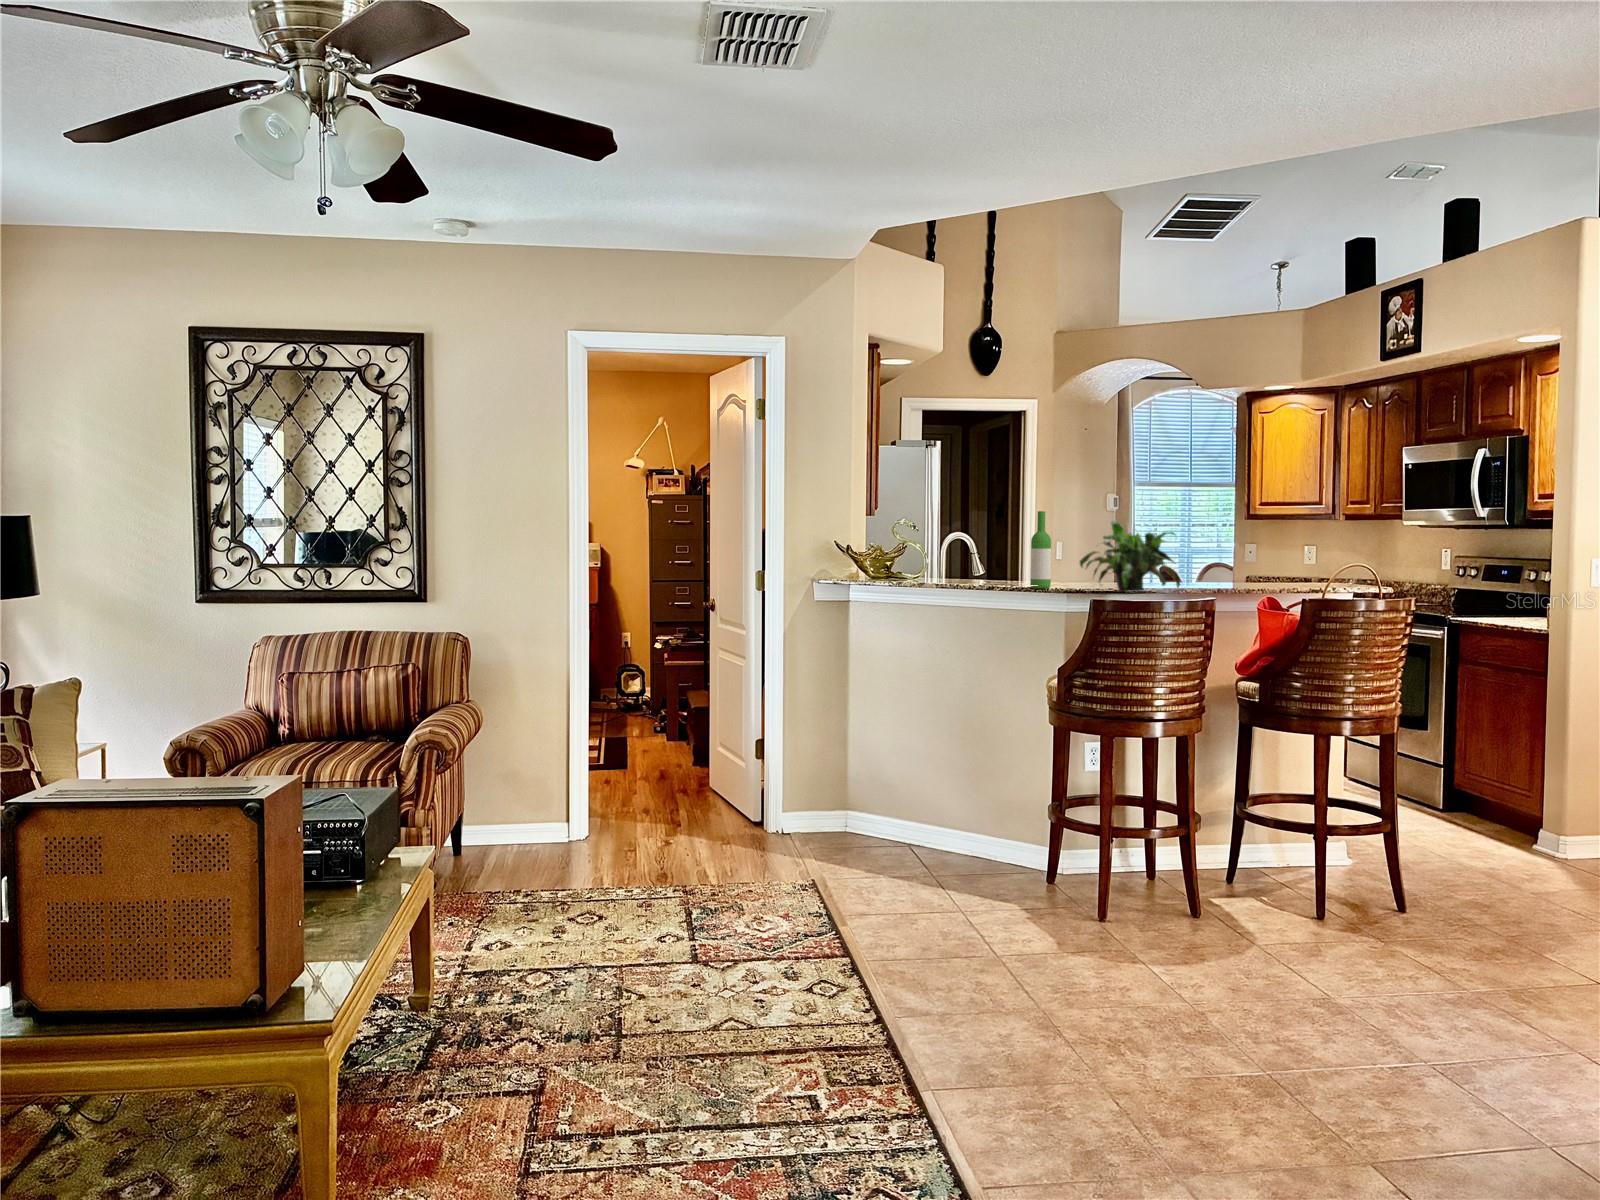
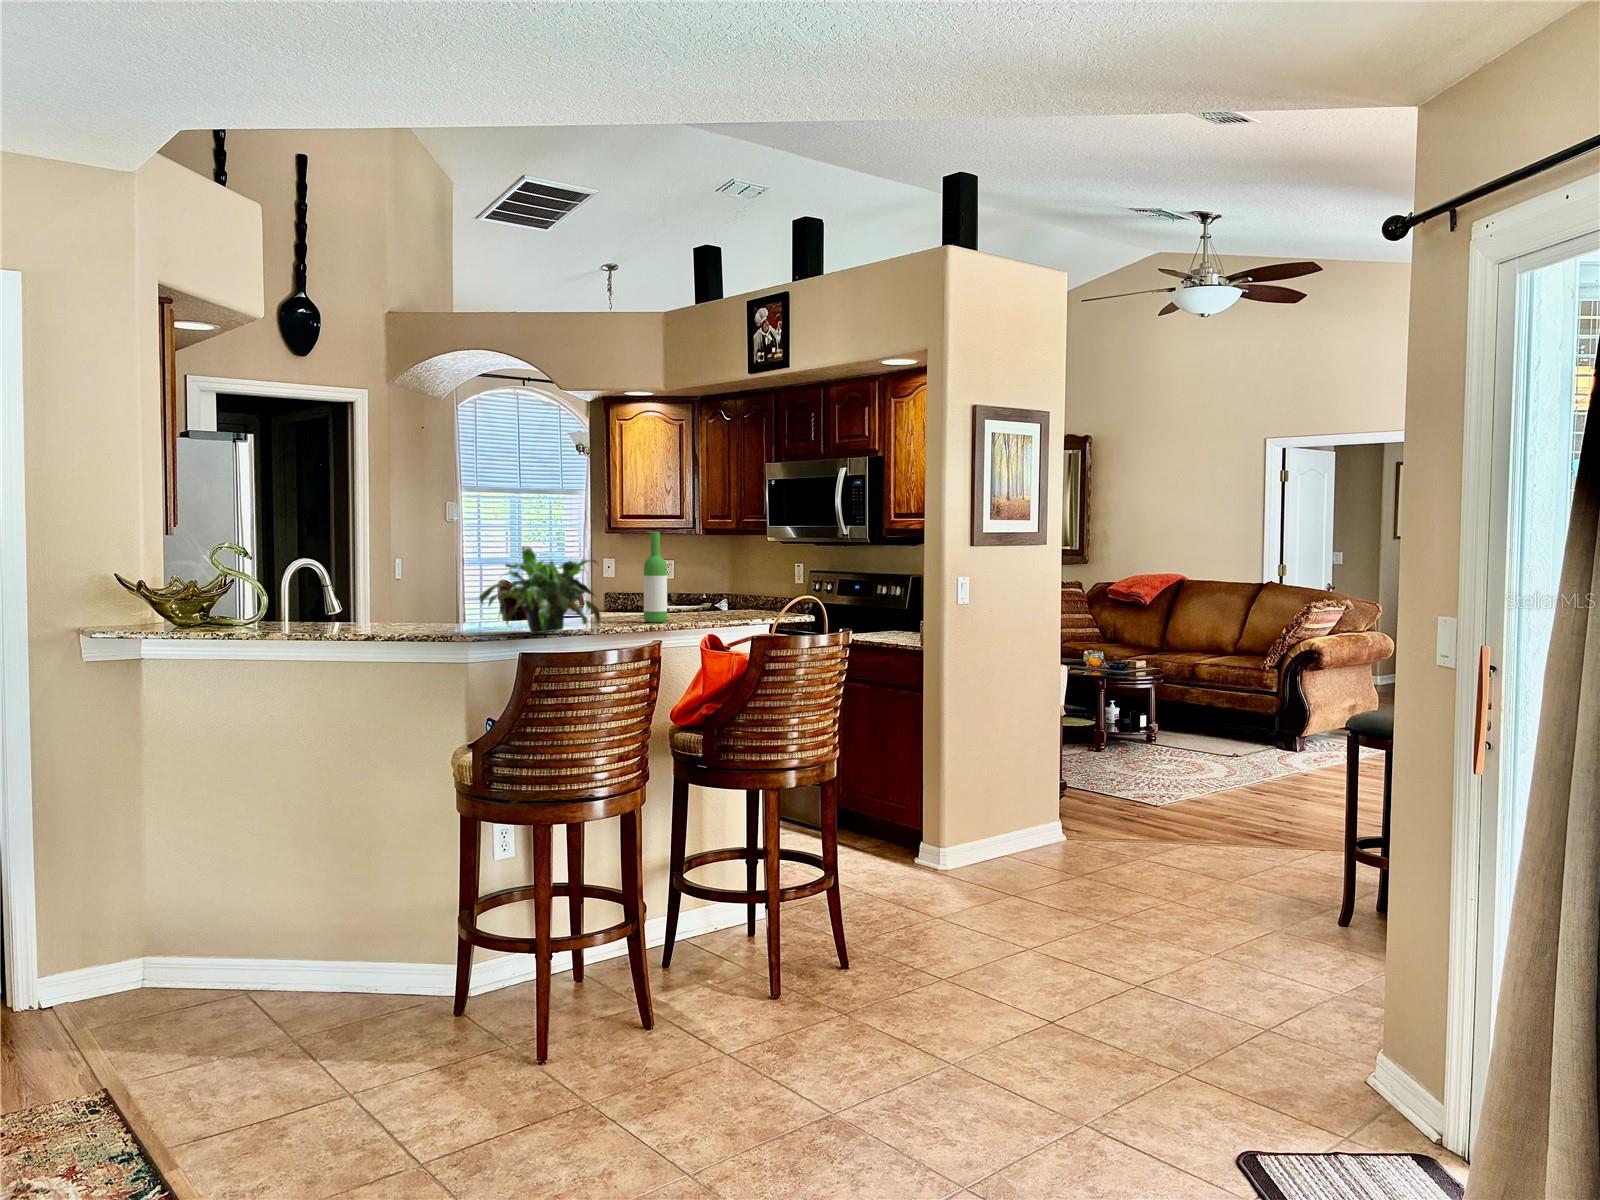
wine bottle: present [1030,511,1051,589] -> present [644,532,667,622]

